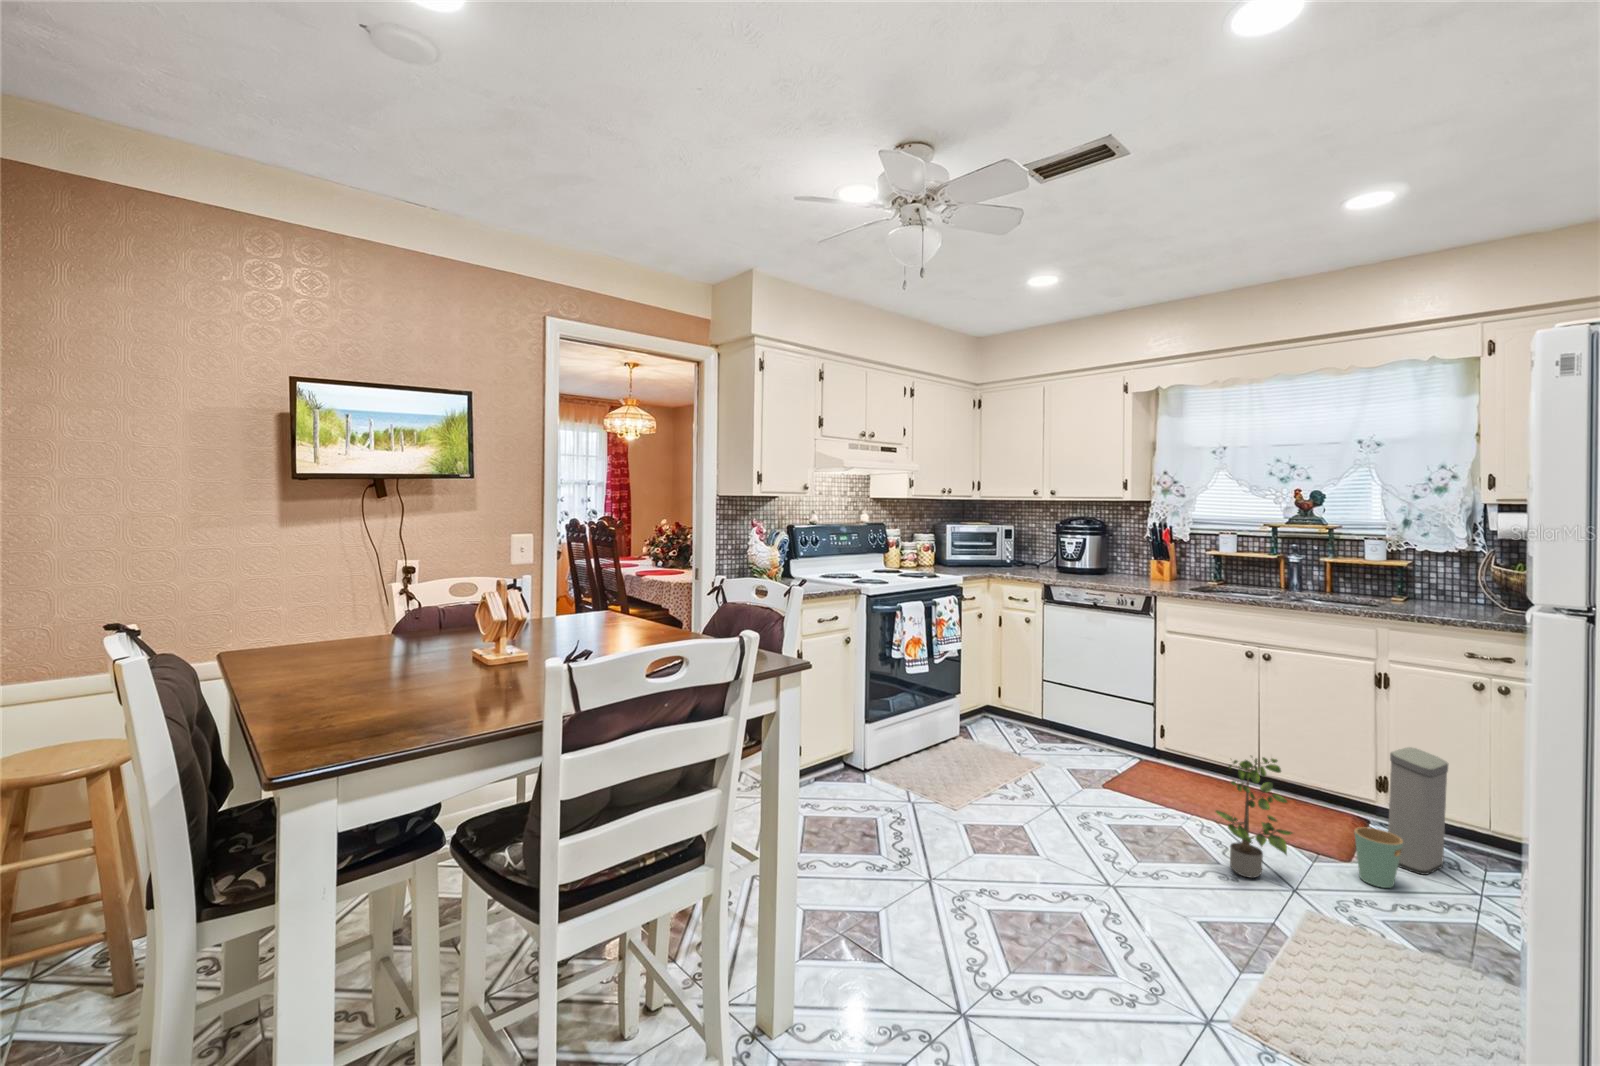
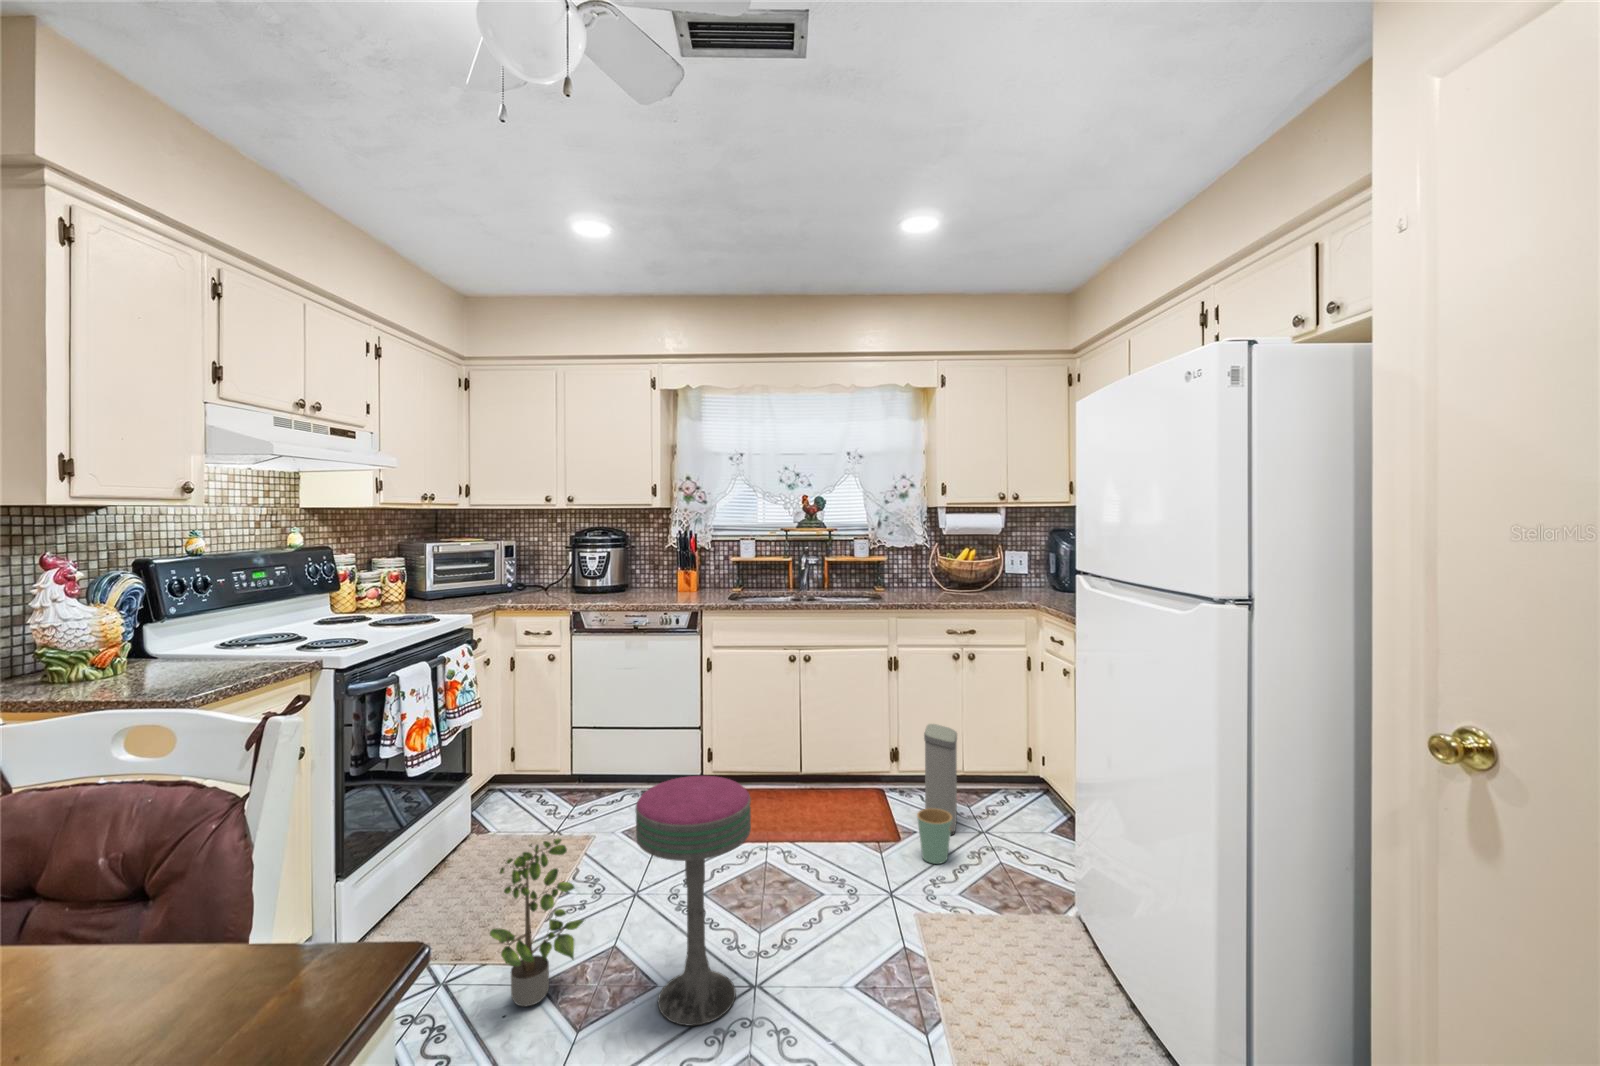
bar stool: none [1019,705,1113,886] -> present [635,776,751,1026]
potted plant: present [1216,756,1293,878] -> present [490,839,584,1006]

